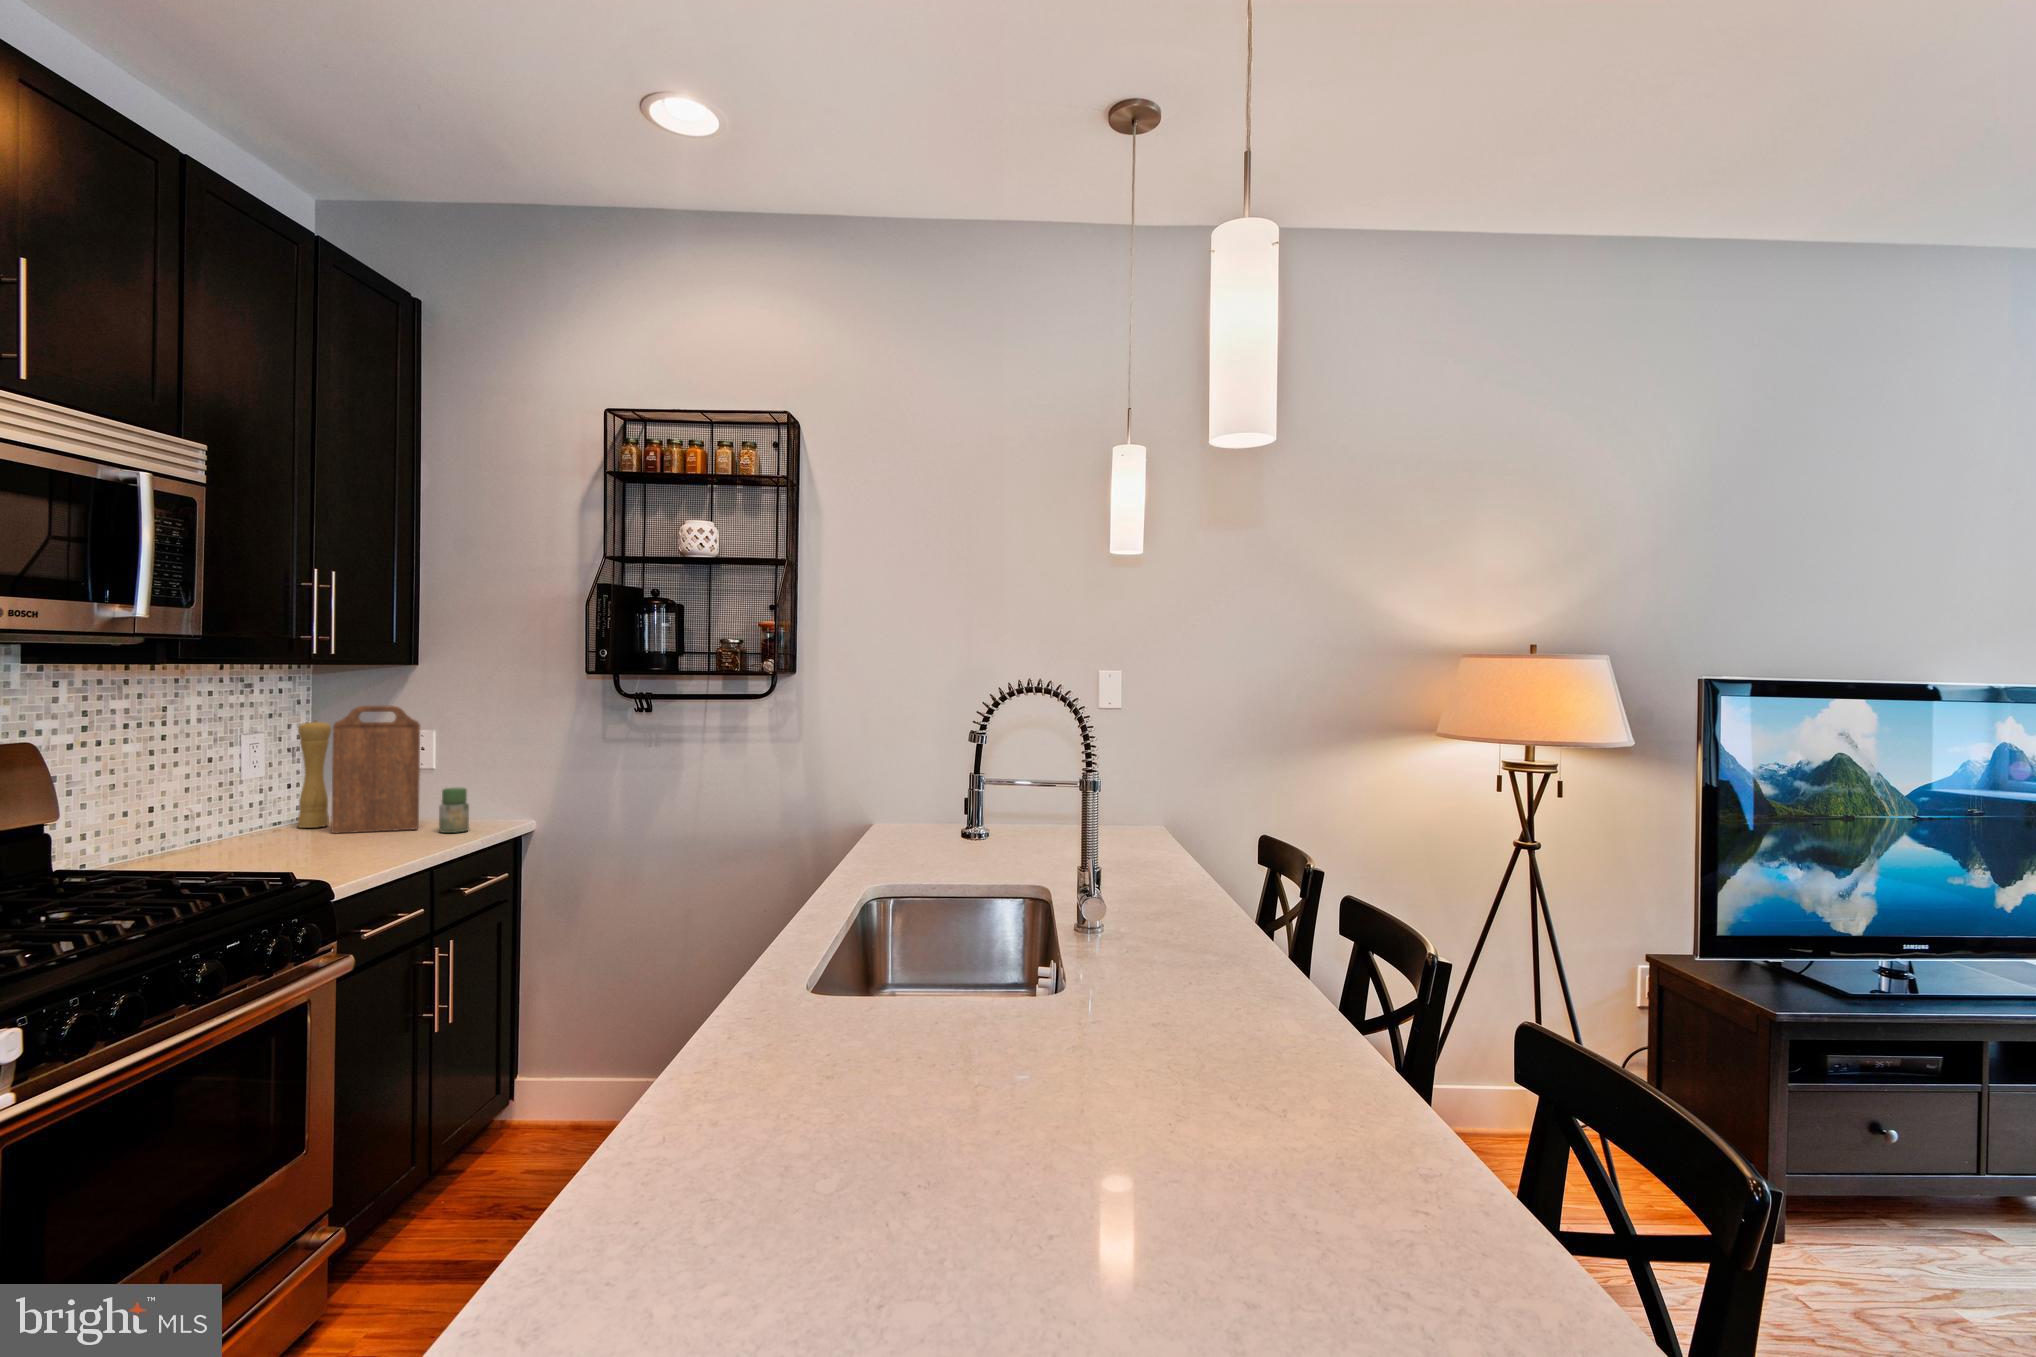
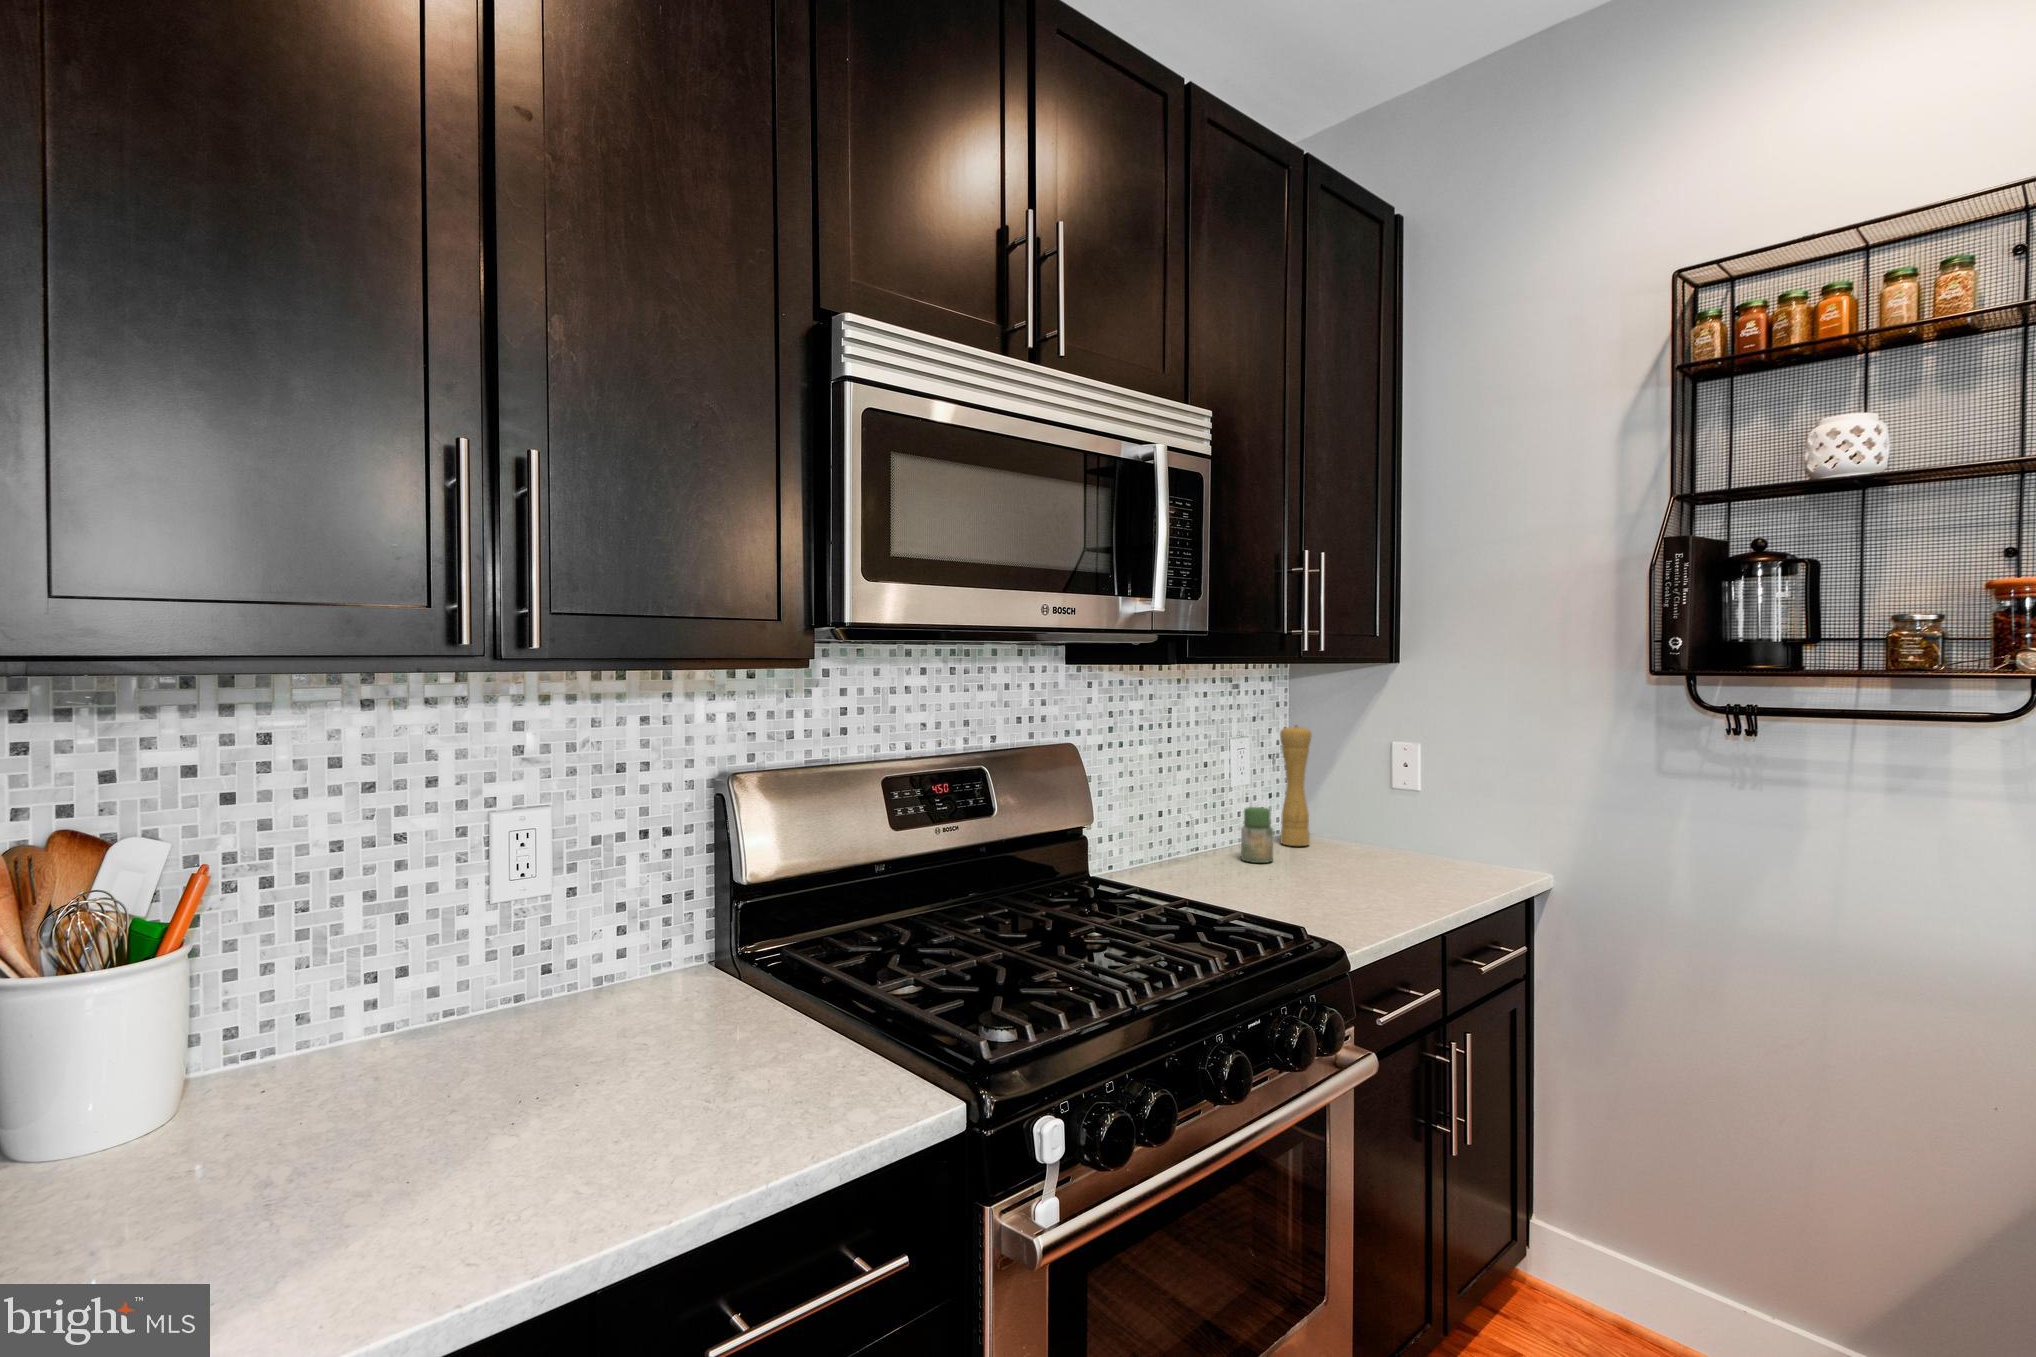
cutting board: present [331,706,420,833] -> none [1316,710,1409,863]
jar: present [439,788,469,833] -> present [1241,807,1273,863]

